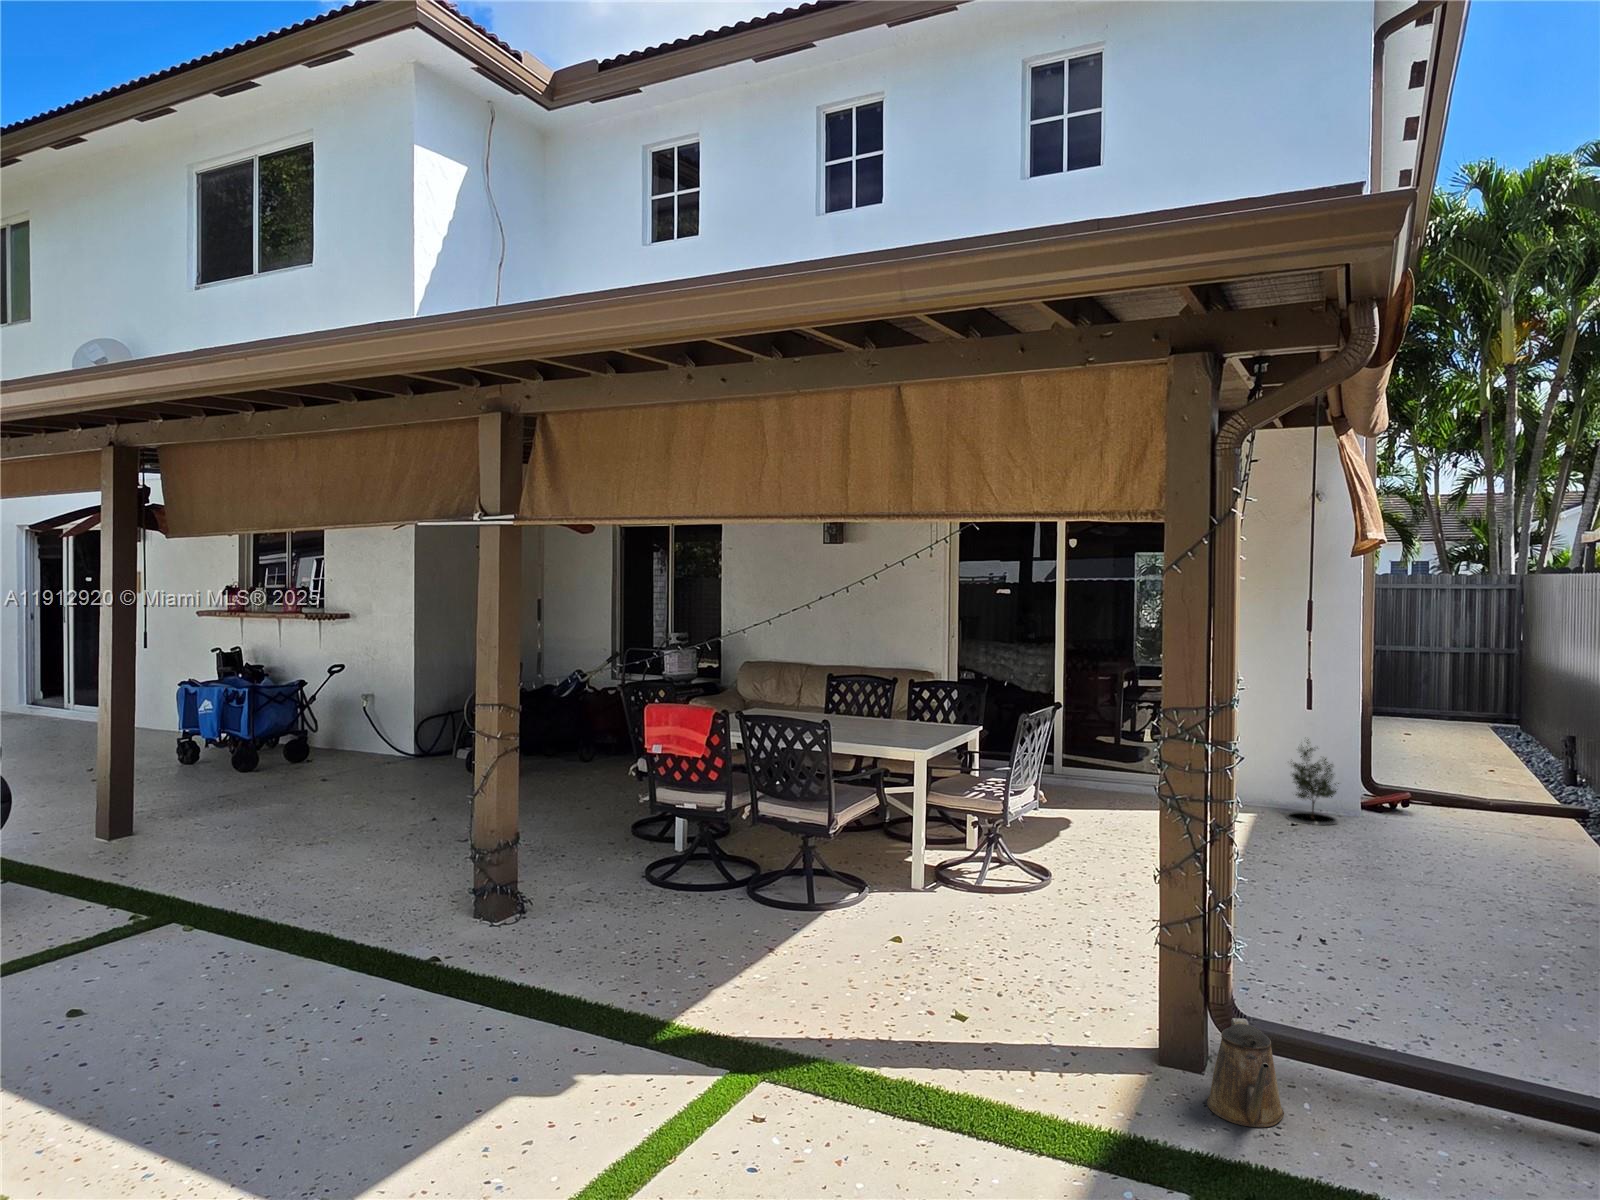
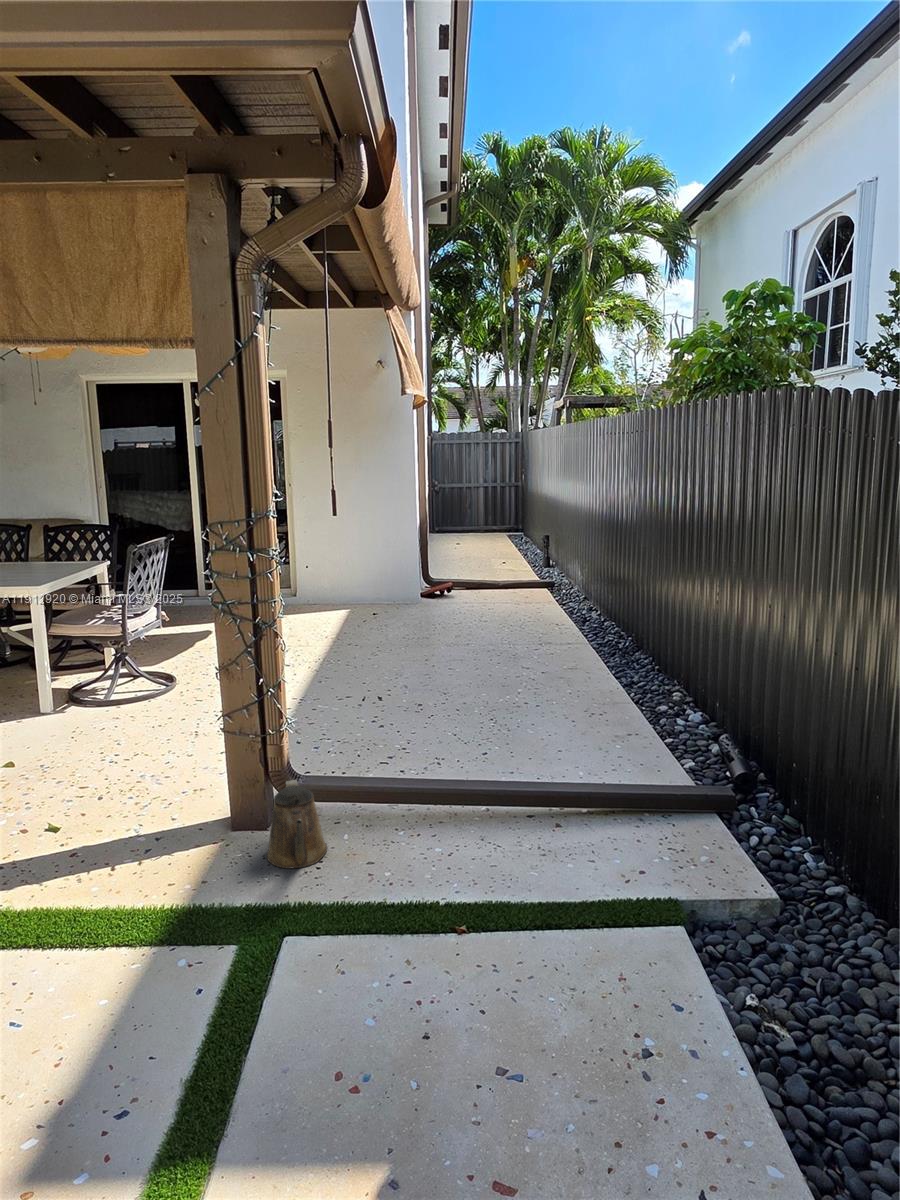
potted tree: present [1286,739,1339,825] -> none [368,548,406,612]

